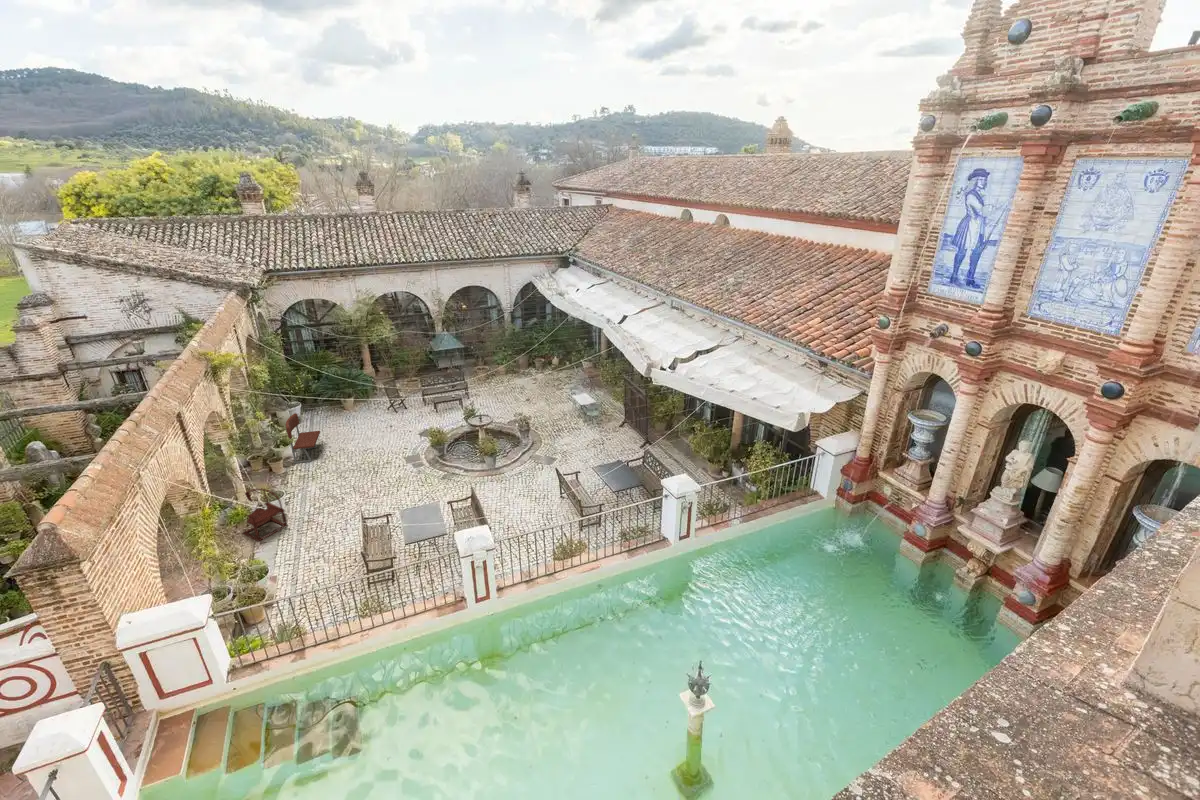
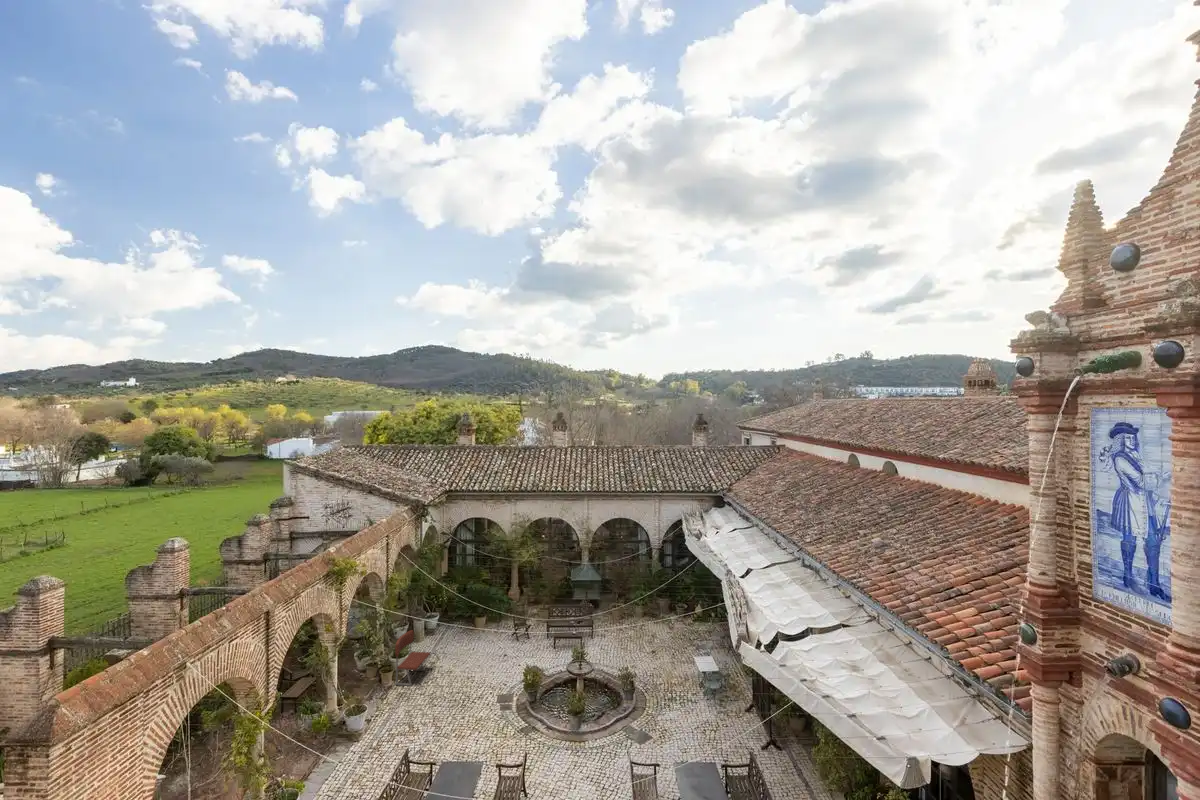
armchair: present [243,489,288,541] -> none [308,707,351,770]

